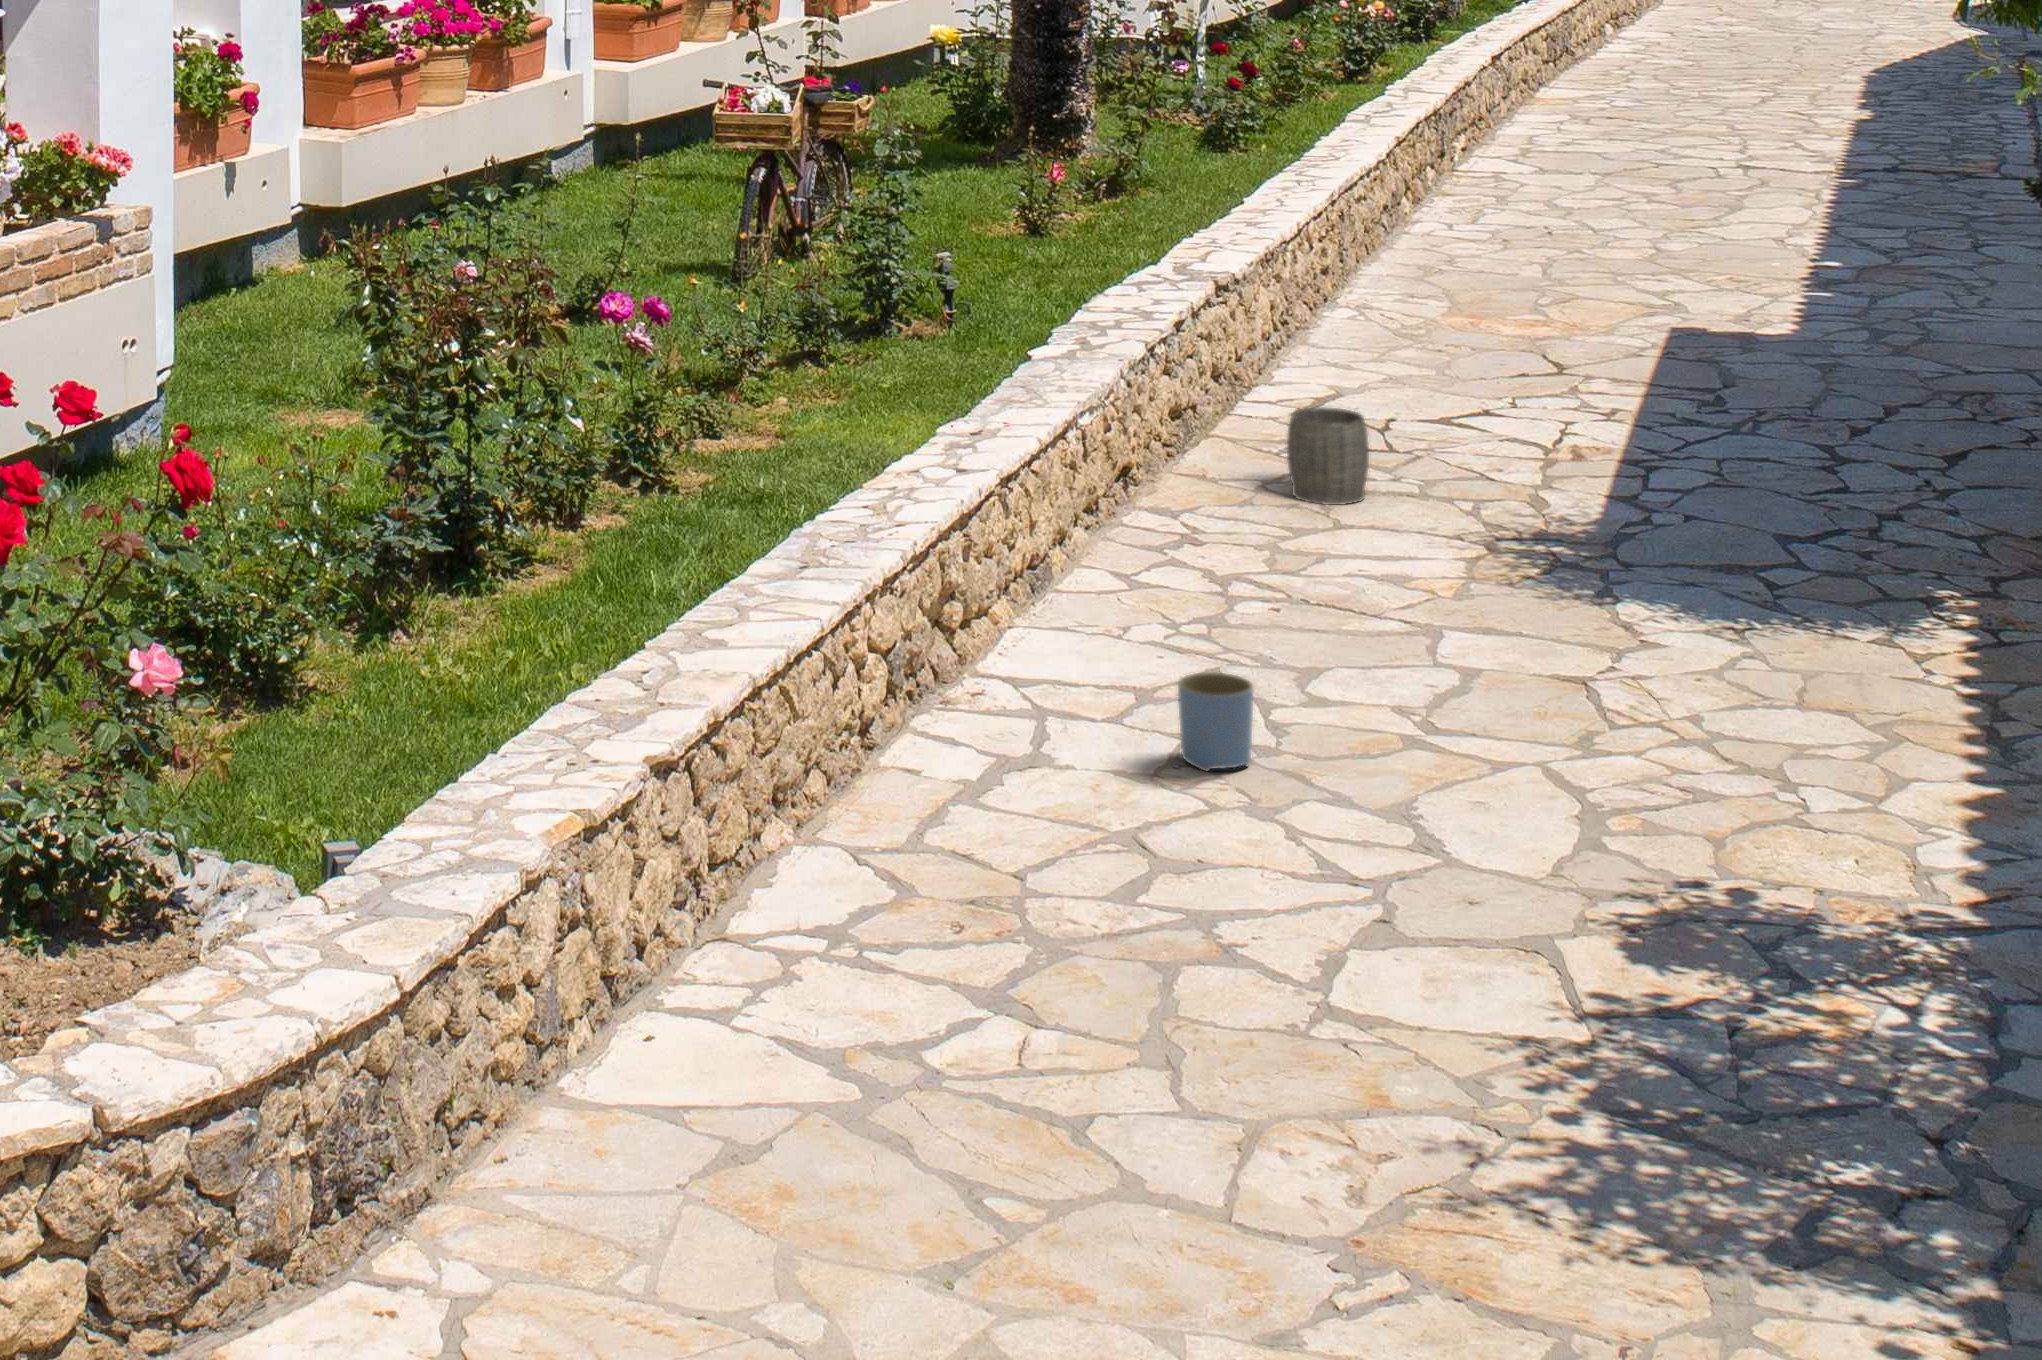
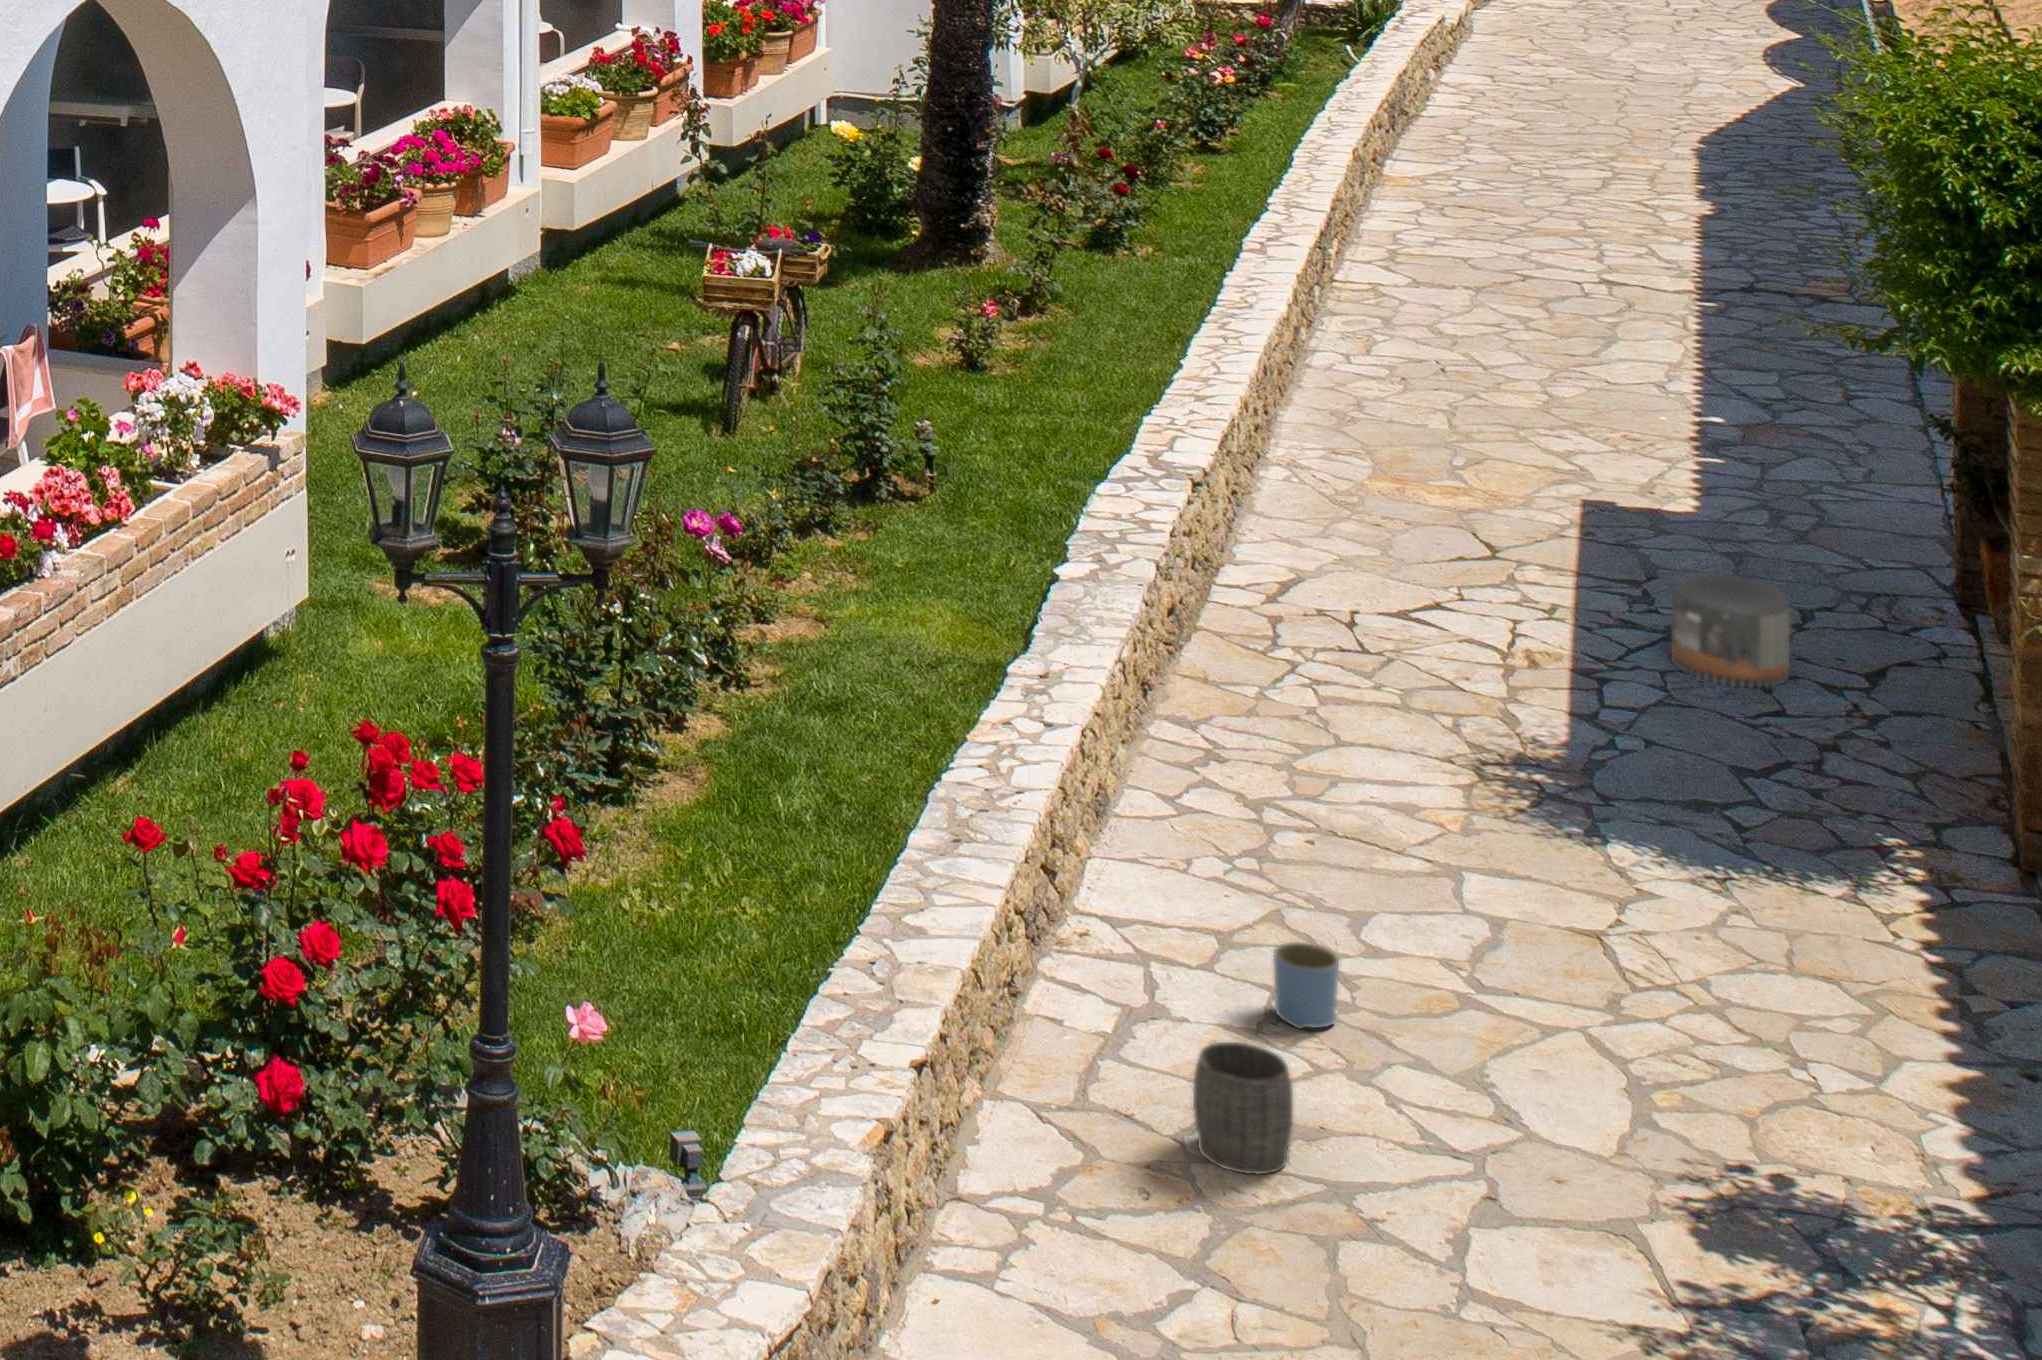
pouf: none [1734,354,1861,472] -> present [1671,574,1791,687]
woven basket: present [1287,407,1369,505] -> present [1193,1042,1293,1174]

